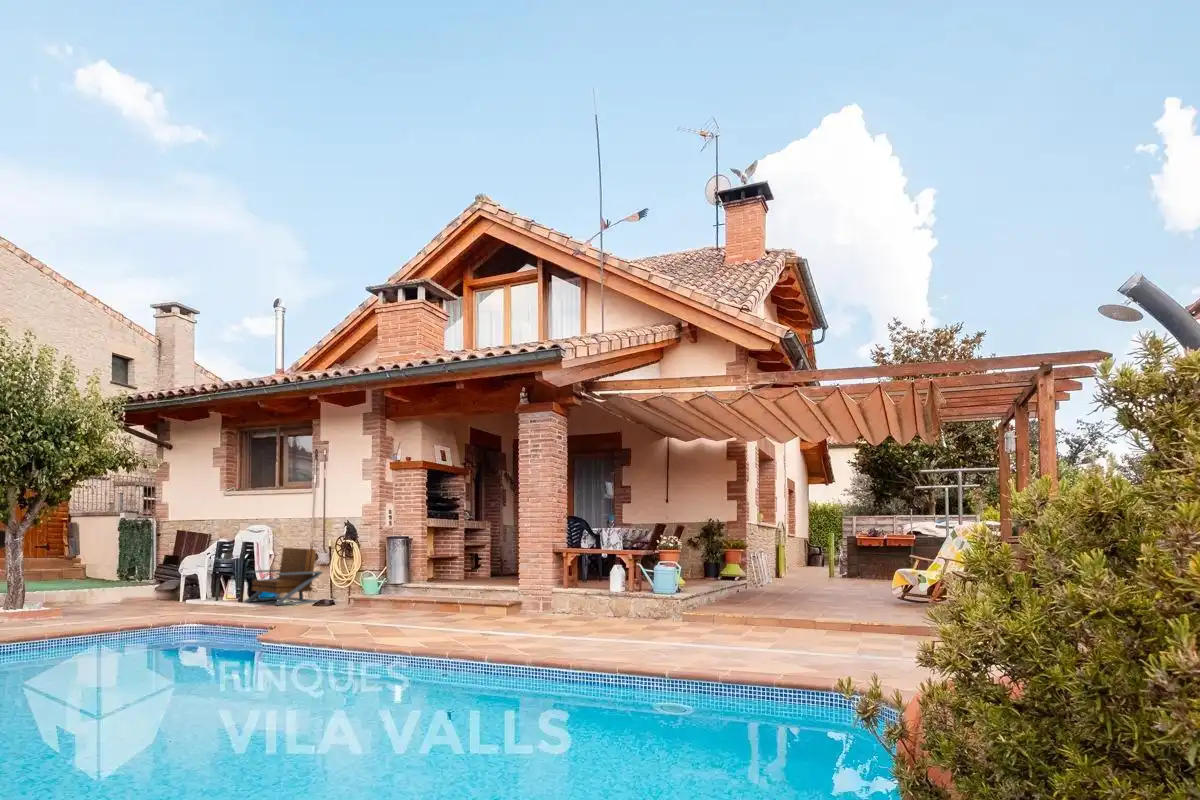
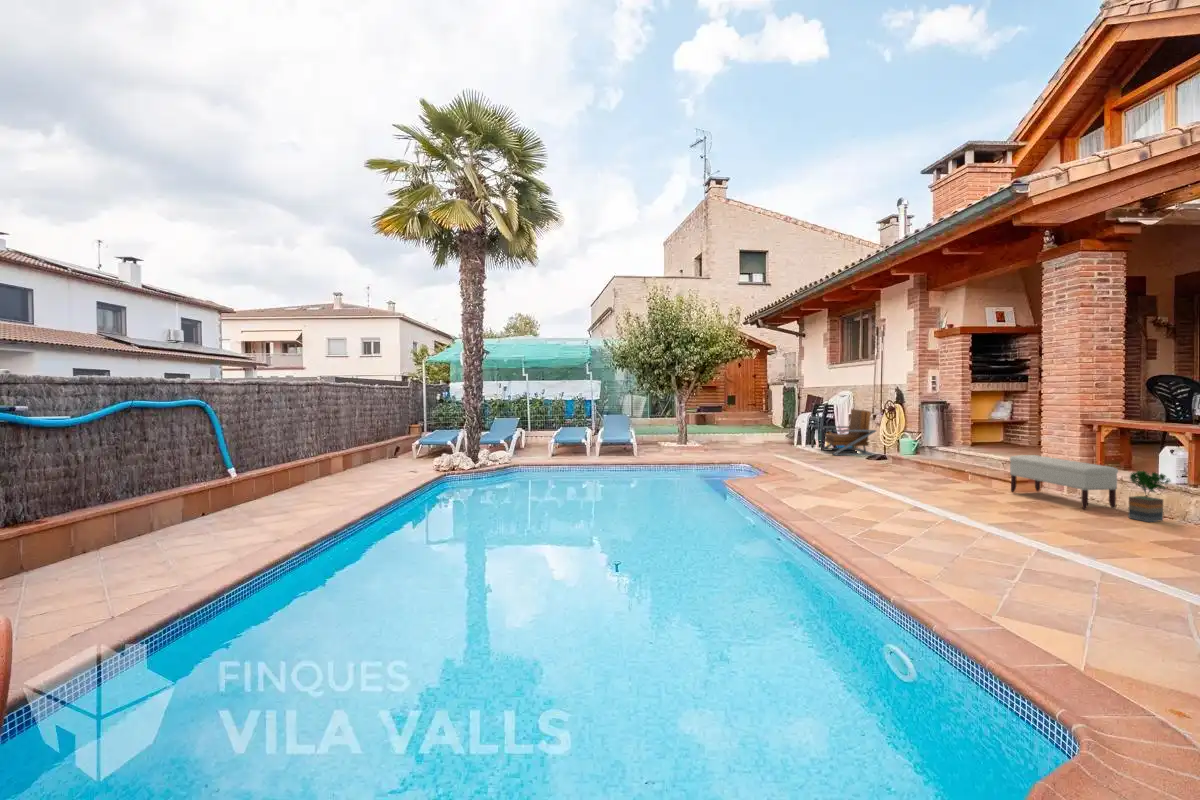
bench: none [503,580,579,619] -> present [1010,455,1118,509]
potted tree: none [593,582,616,620] -> present [1128,471,1170,522]

